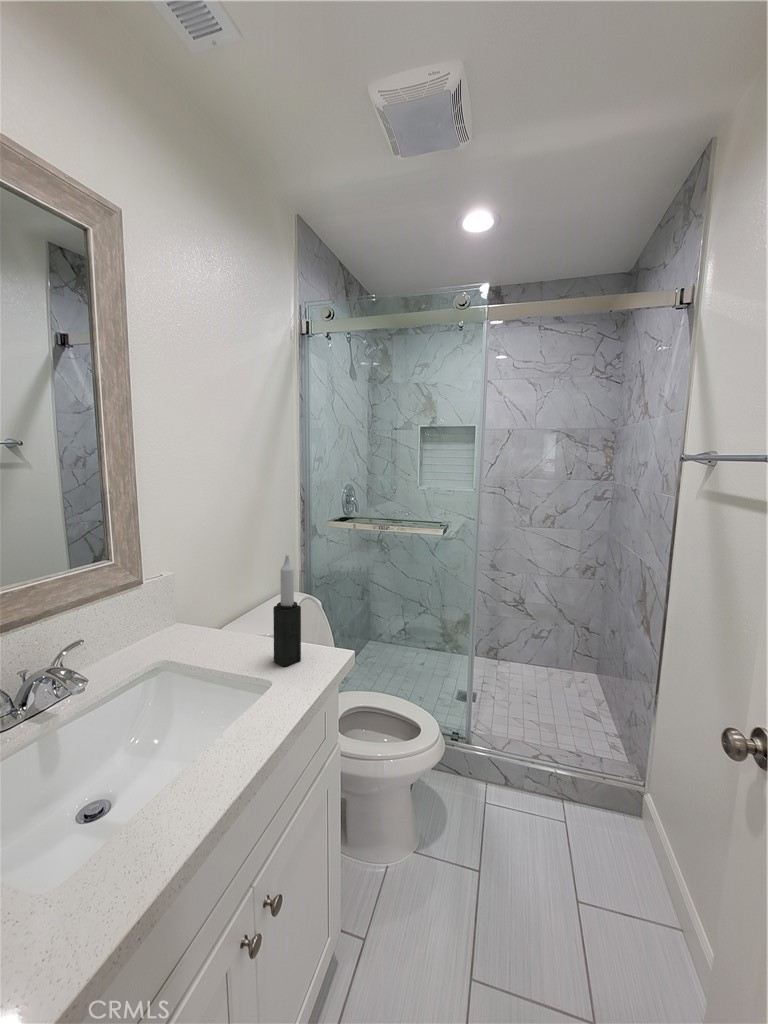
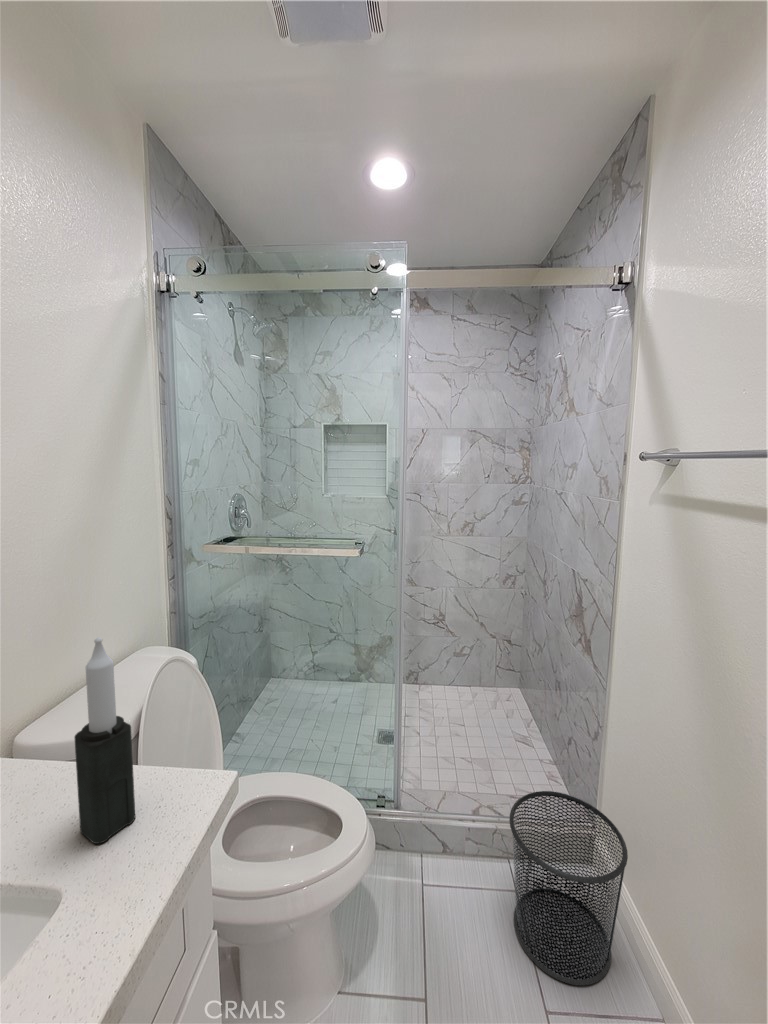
waste bin: none [559,740,661,891] -> present [509,791,628,985]

